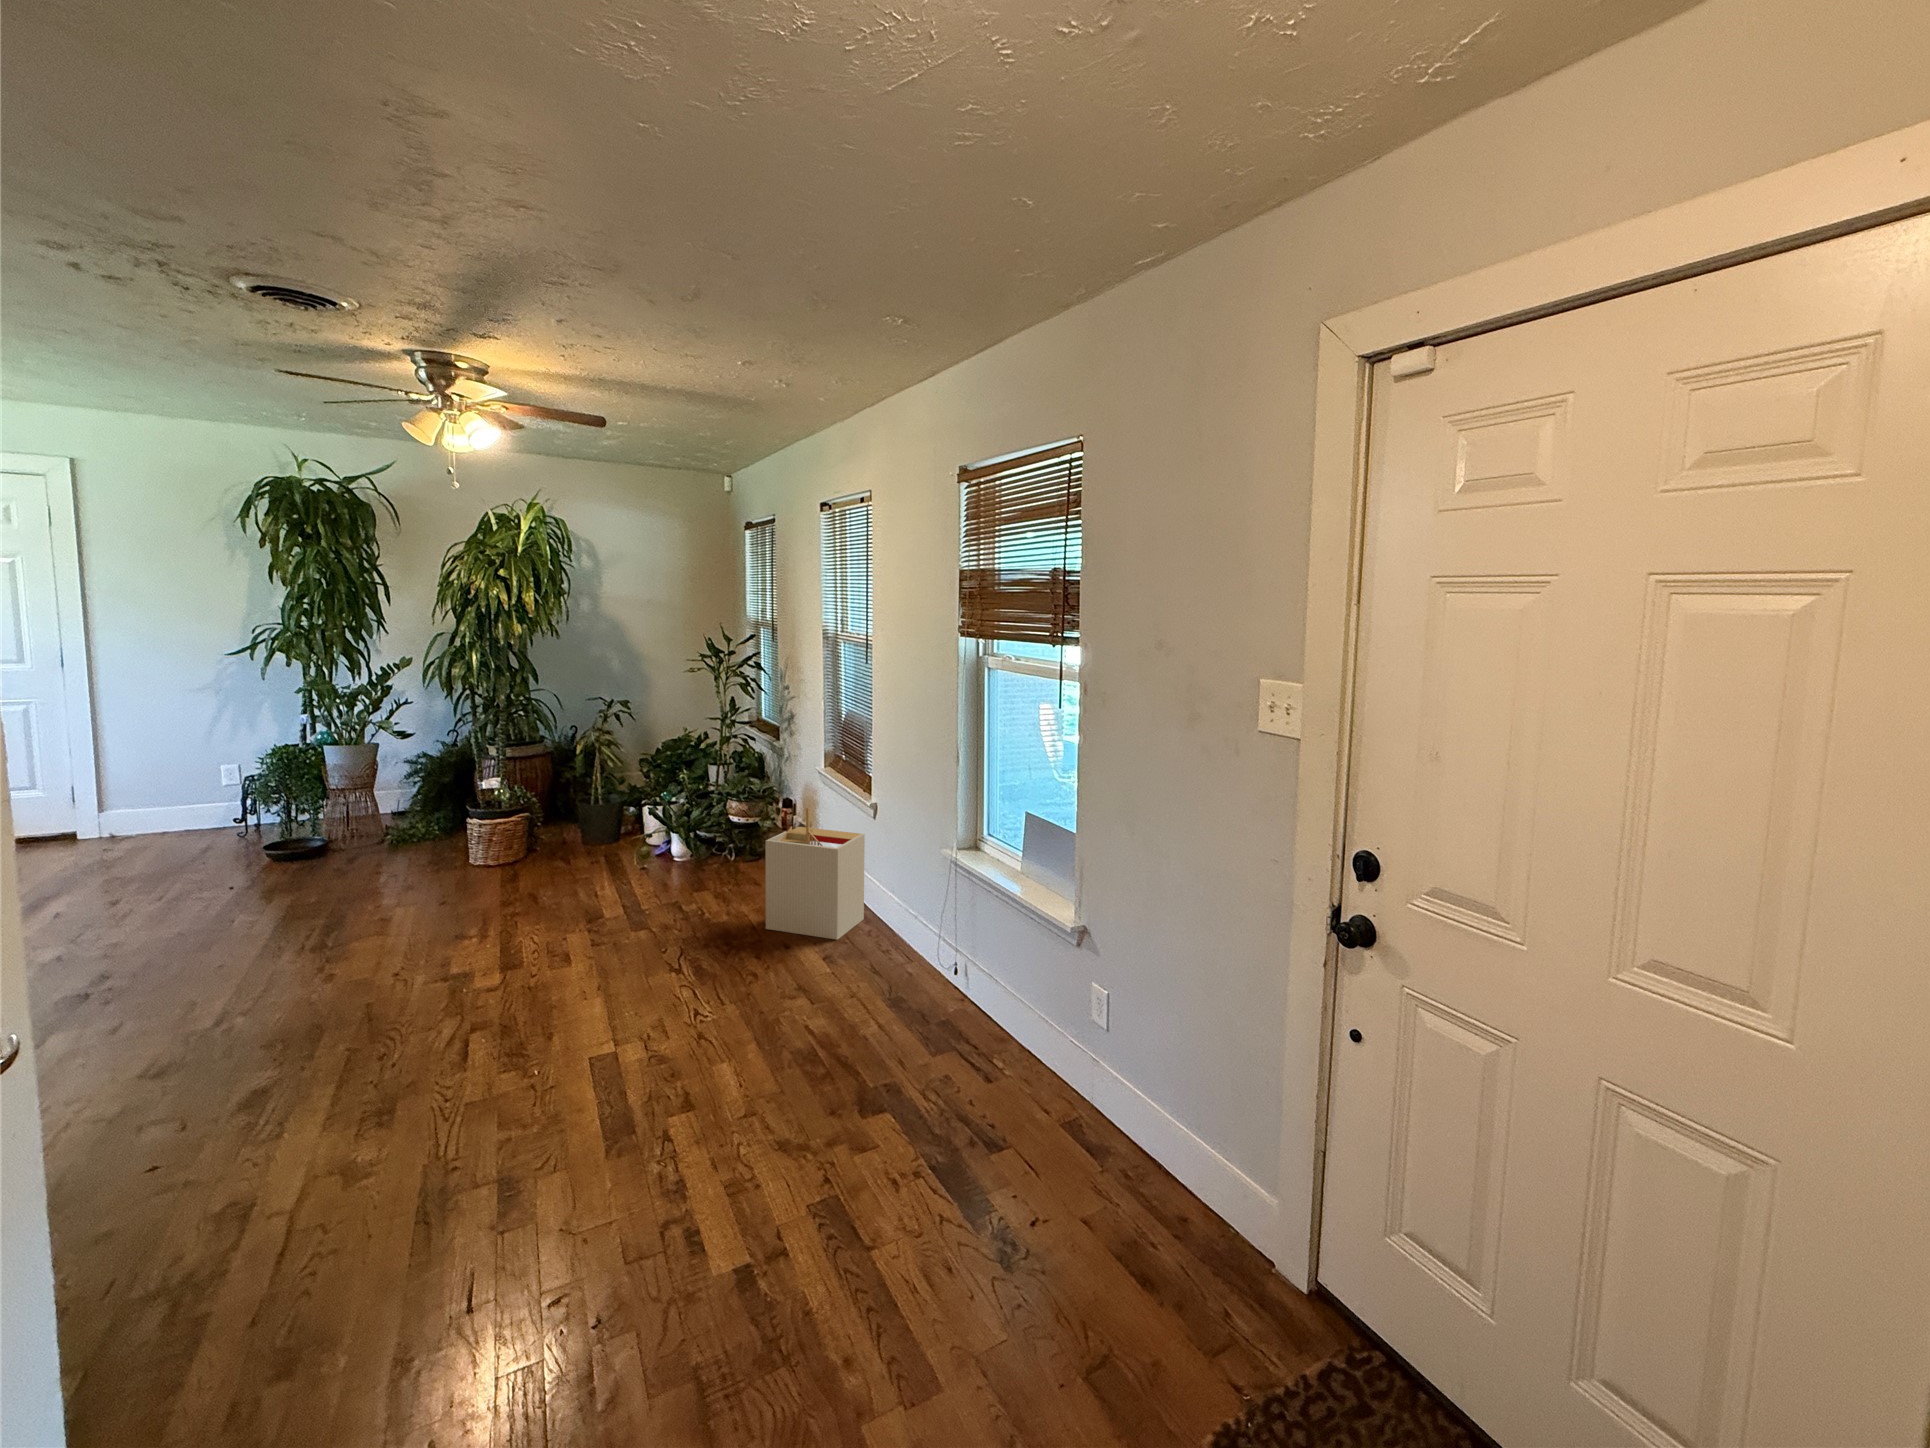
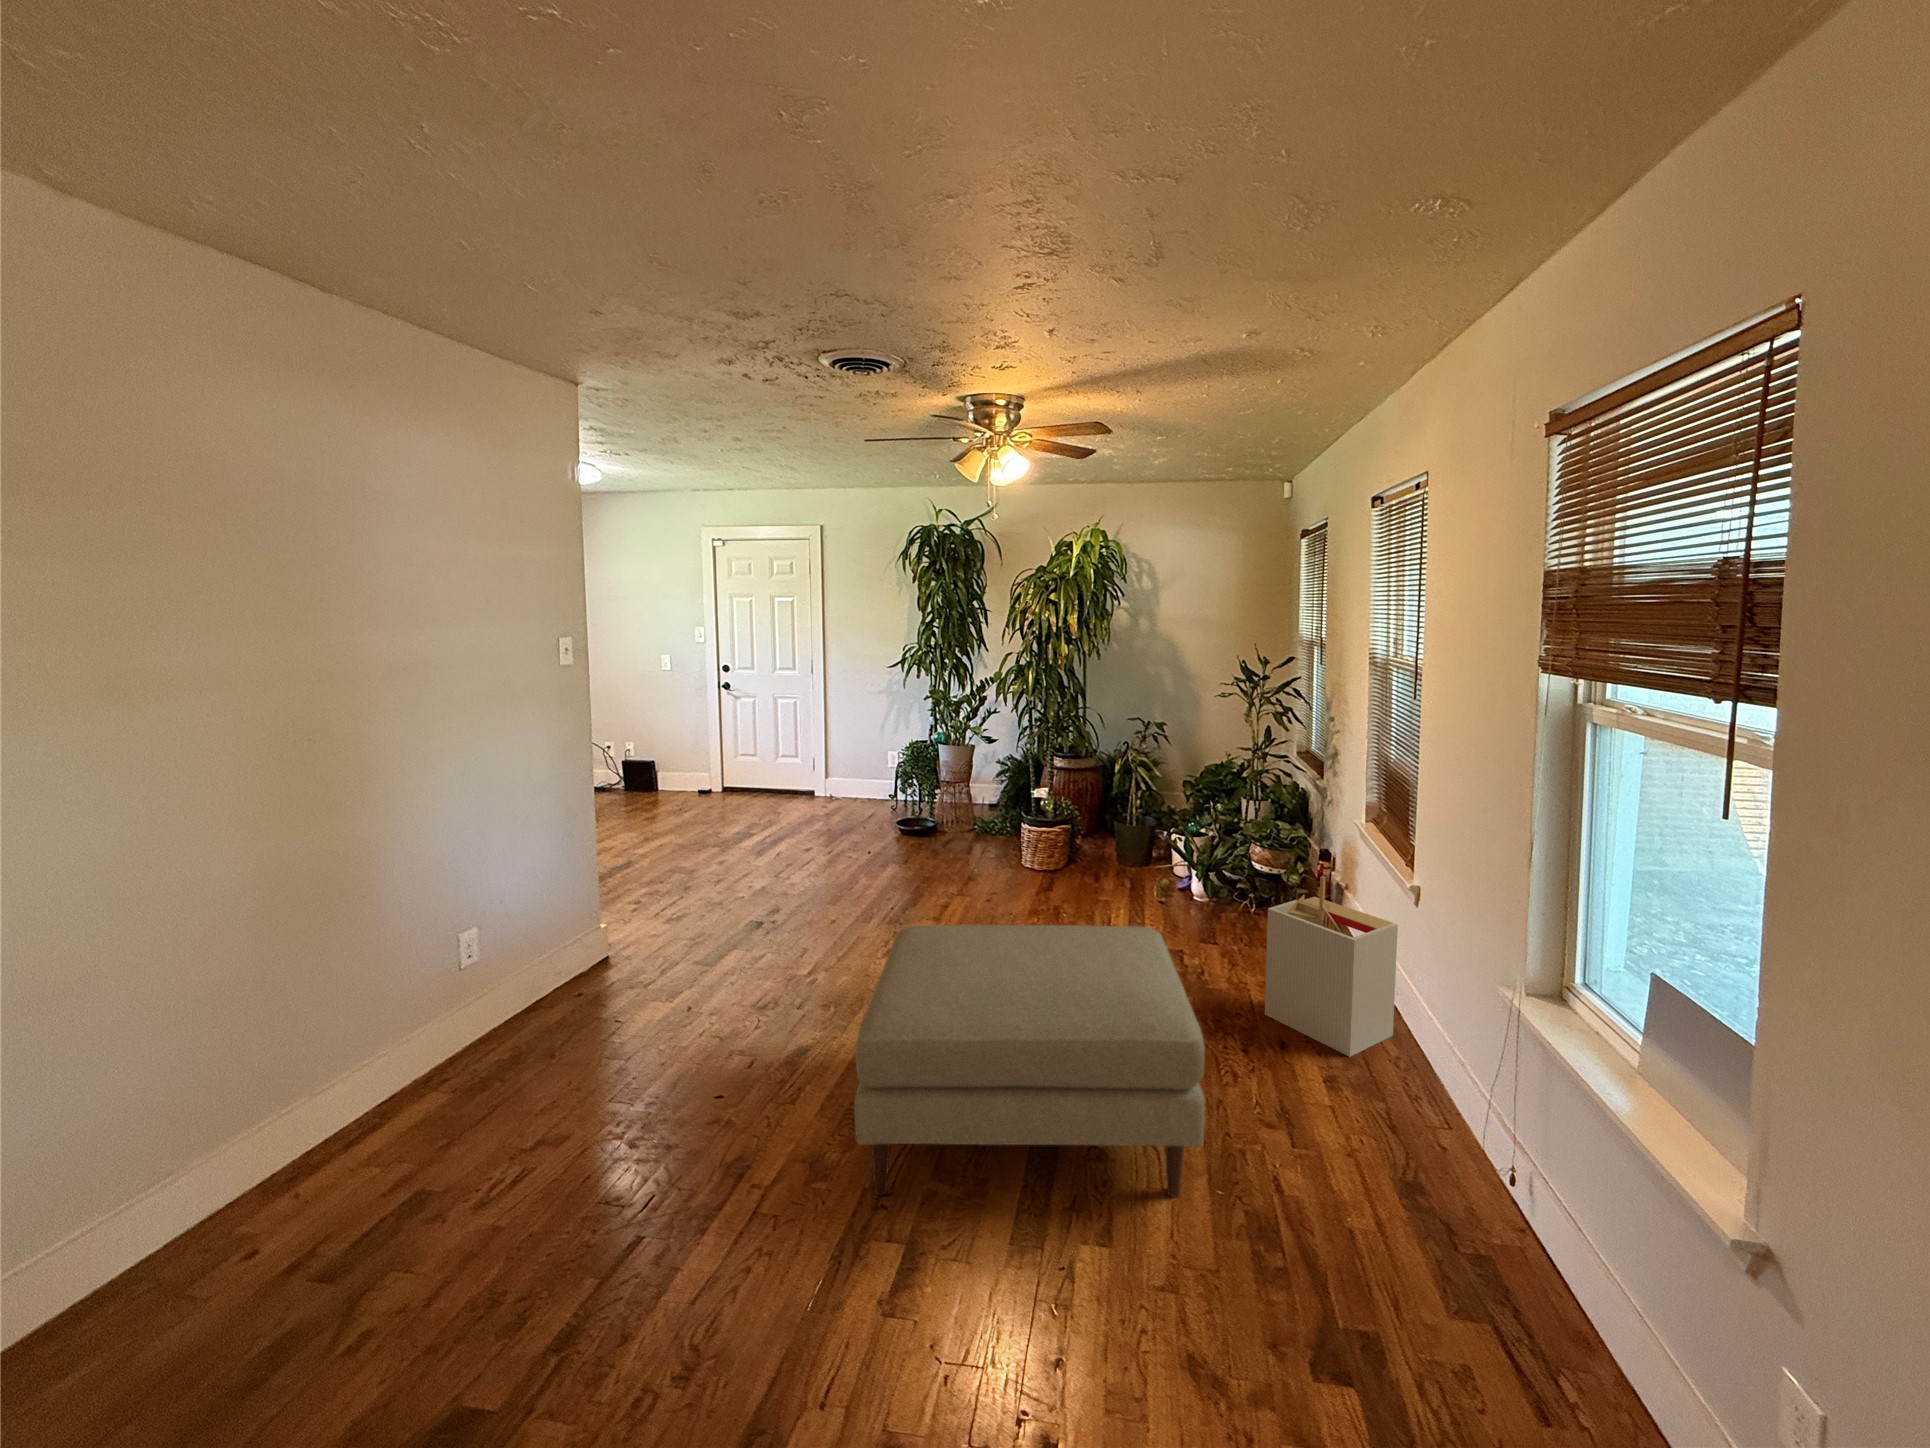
ottoman: none [399,868,755,1161] -> present [854,925,1205,1197]

